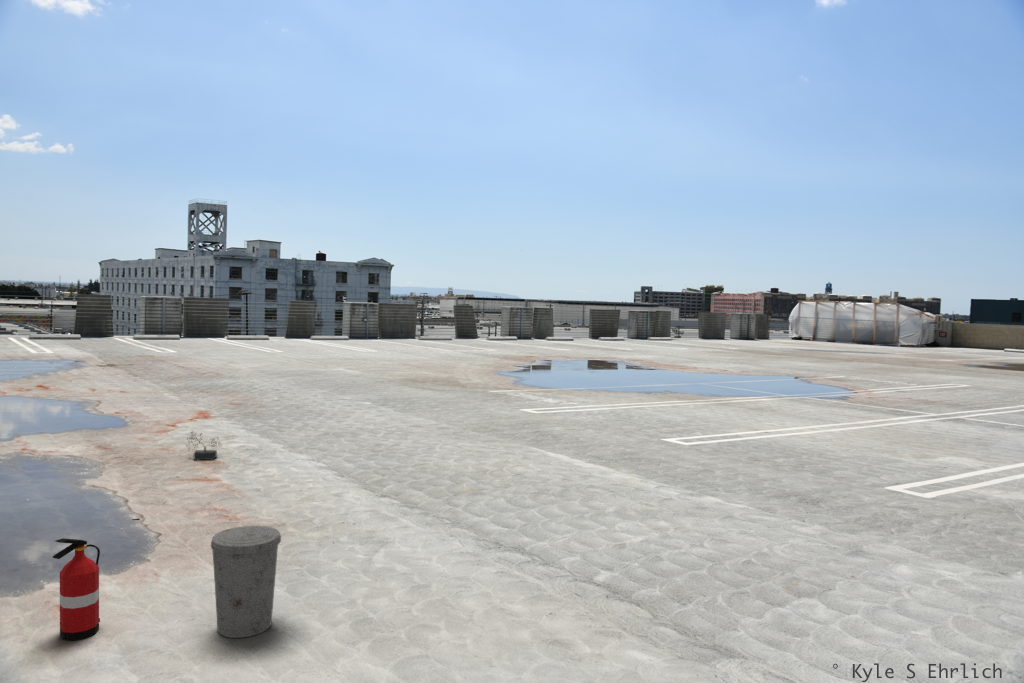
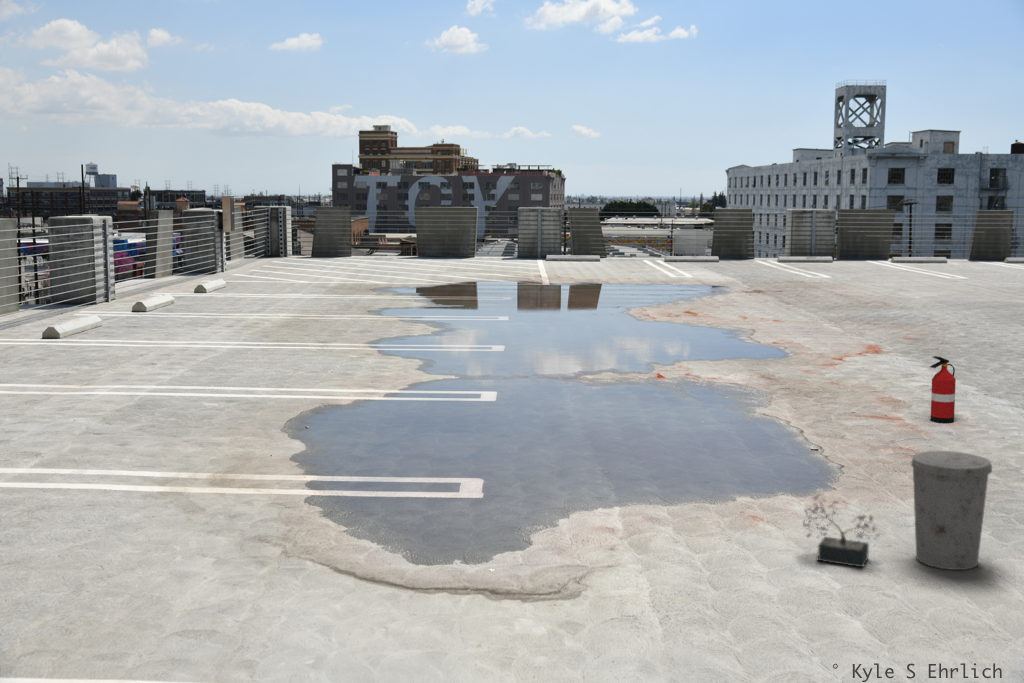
decorative plant: present [187,432,218,460] -> present [803,495,879,567]
fire extinguisher: present [53,538,100,640] -> present [930,356,956,423]

